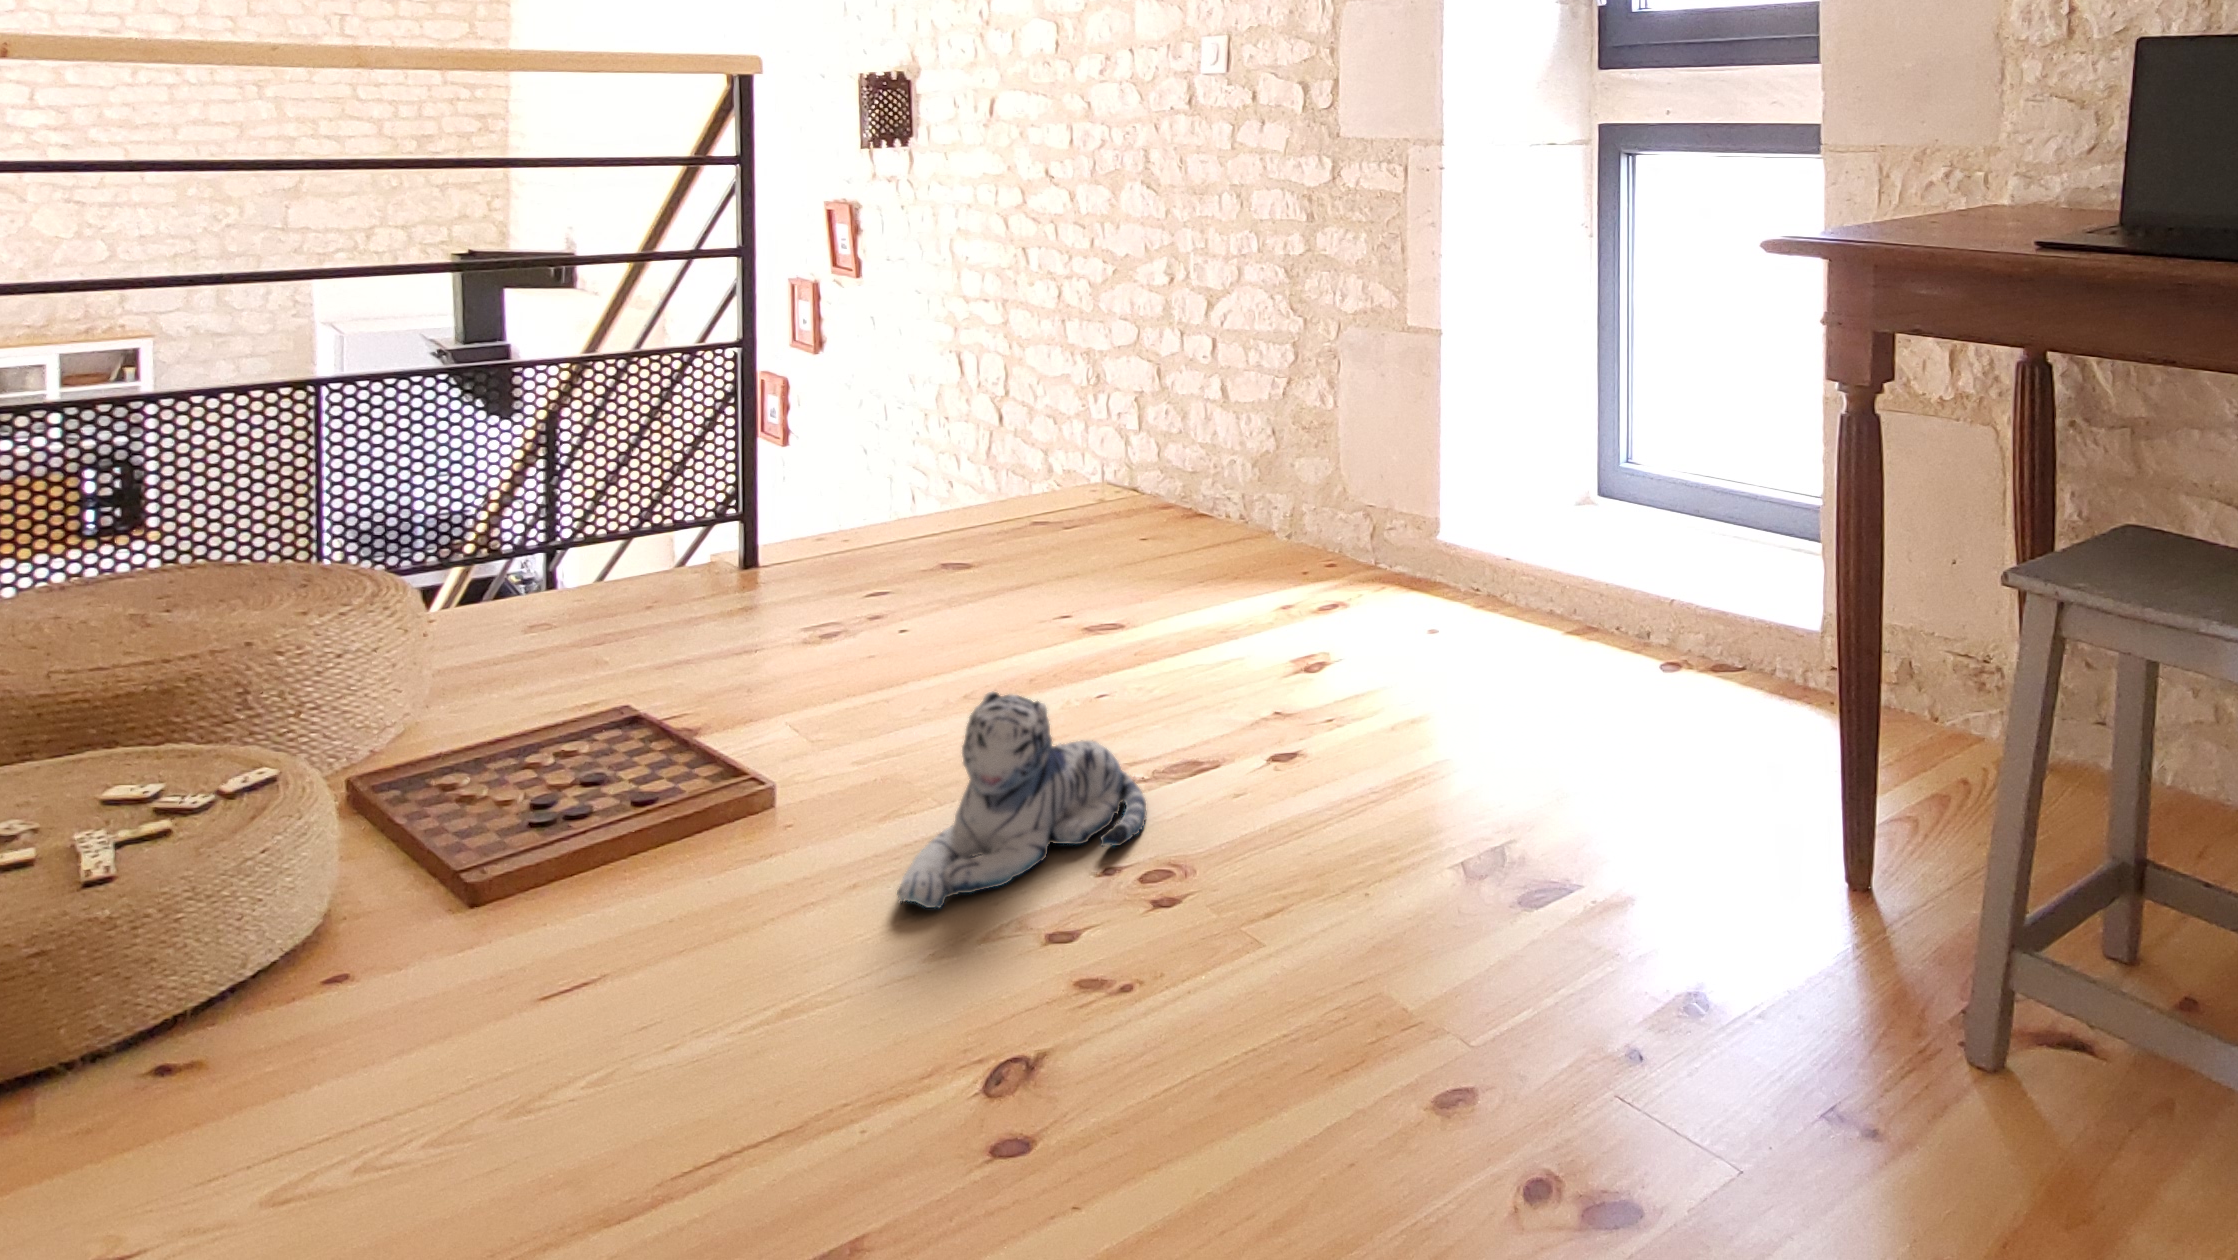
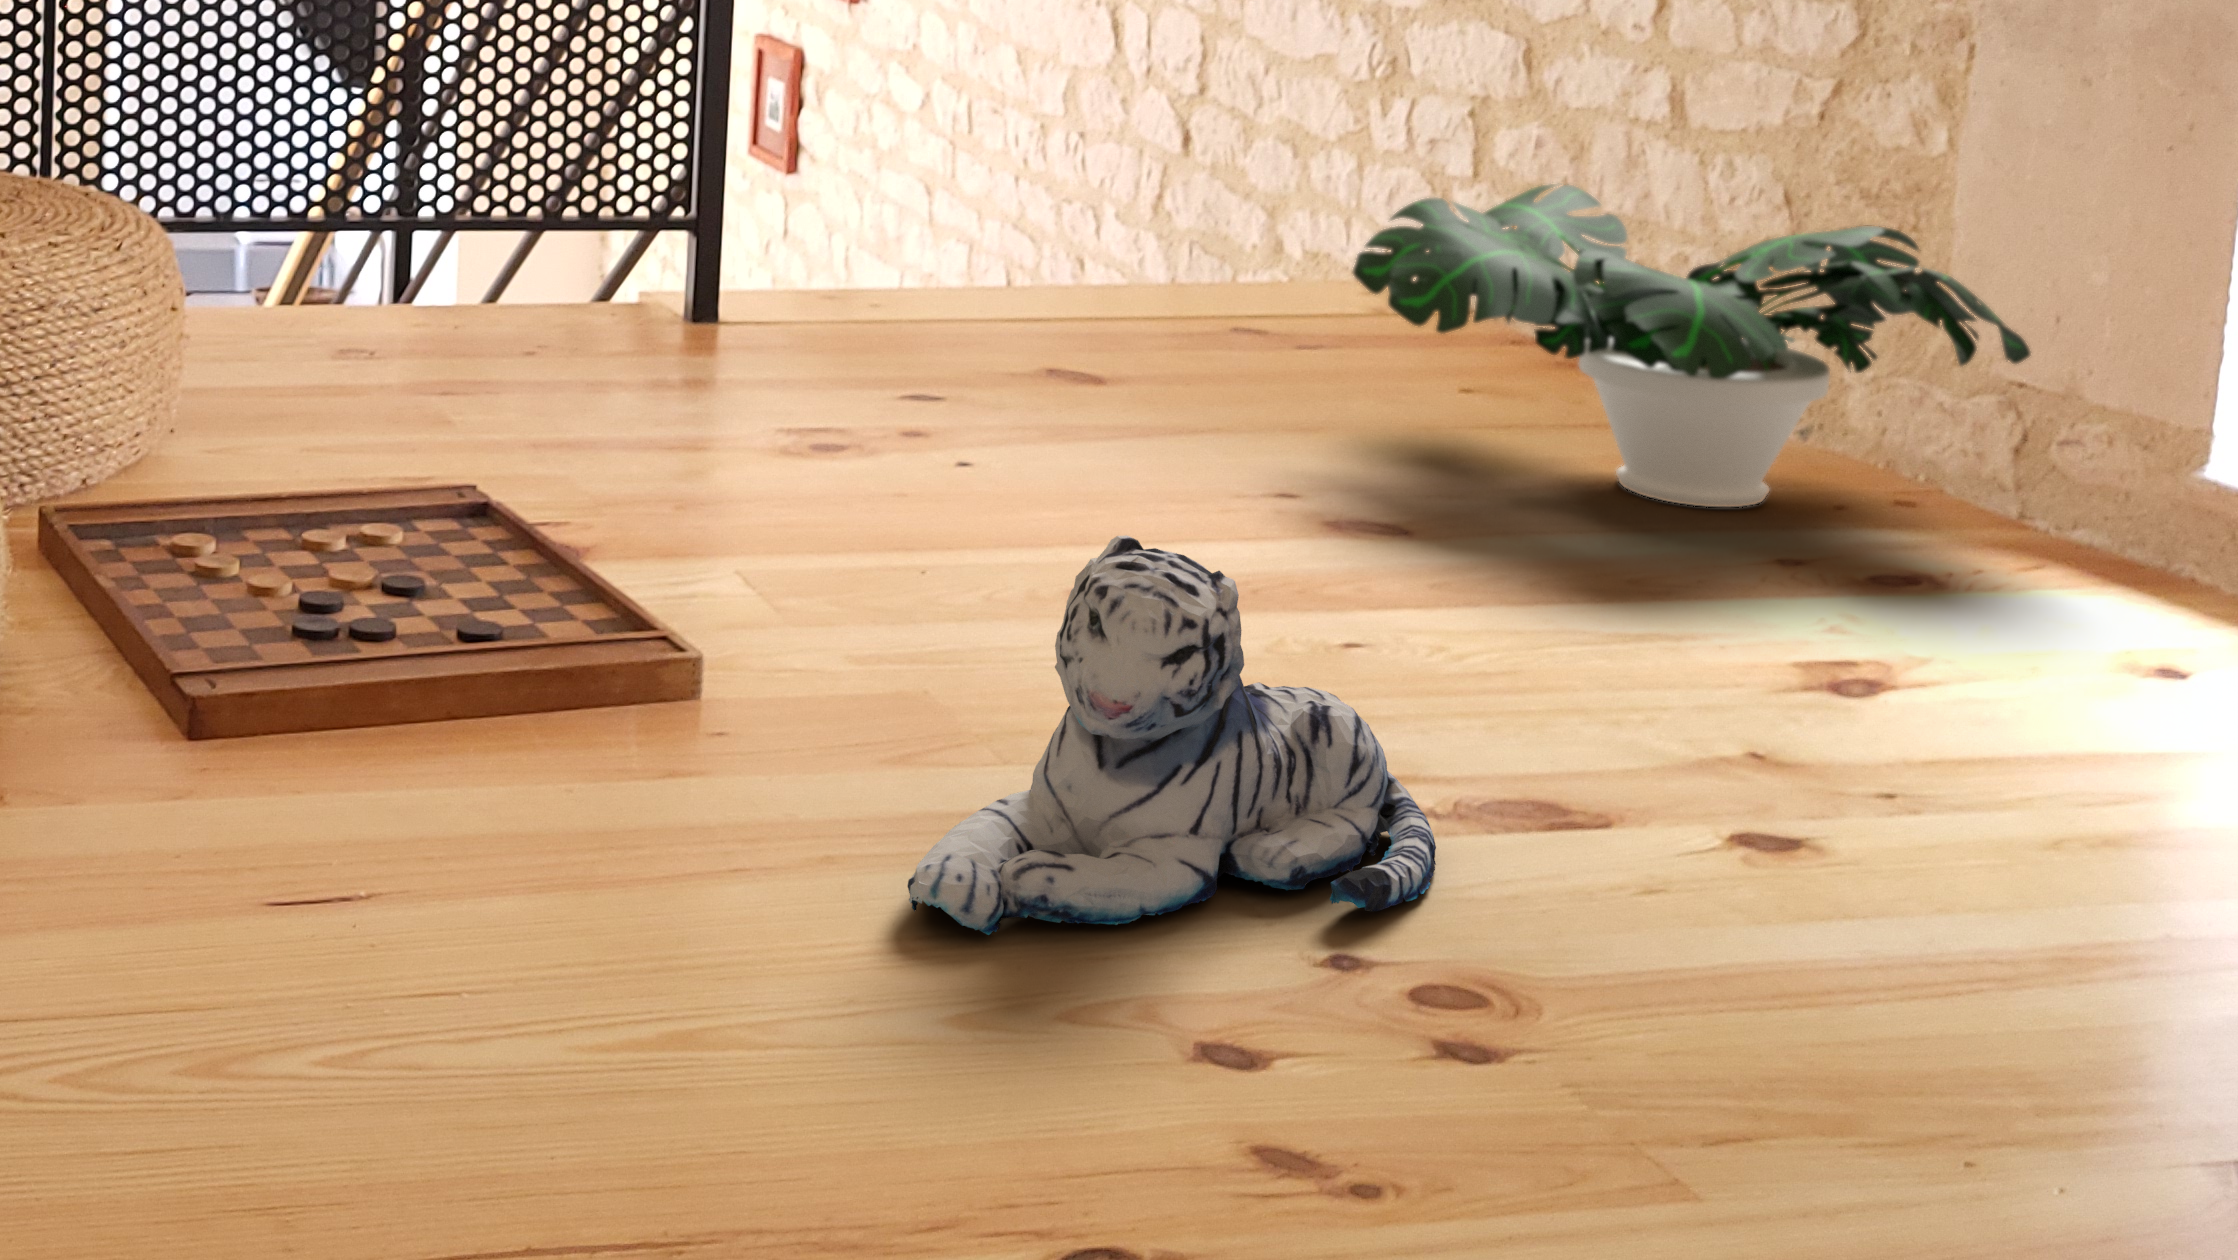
potted plant: none [1086,441,1376,588] -> present [1353,185,2030,507]

